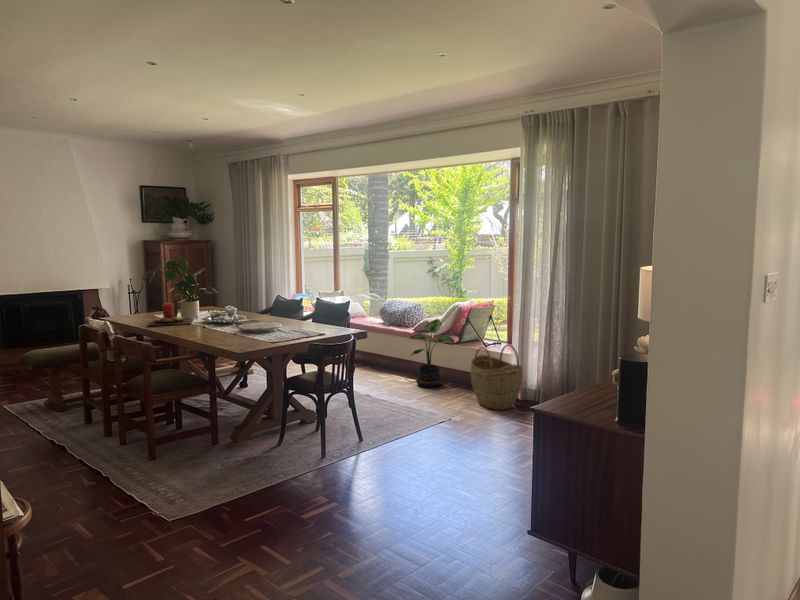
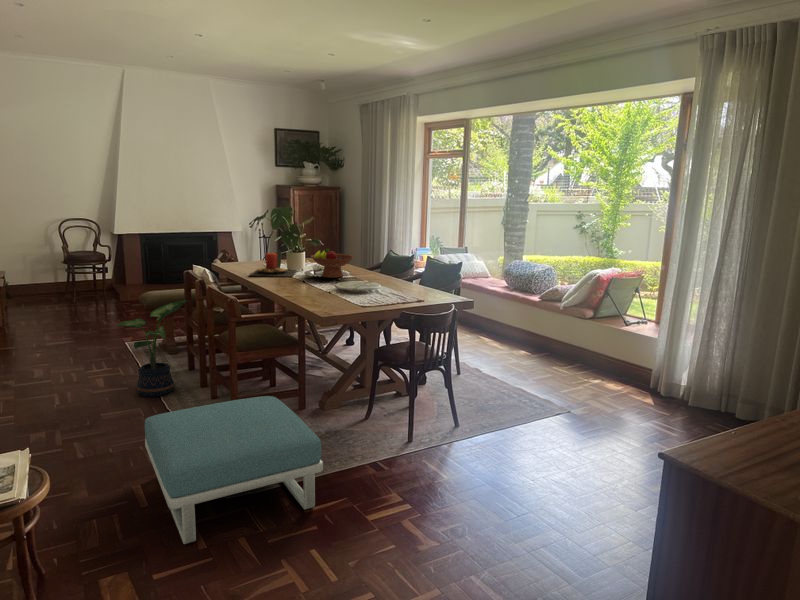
fruit bowl: none [209,296,250,322] -> present [311,249,354,278]
potted plant: present [410,319,454,387] -> present [116,300,189,397]
woven basket: present [471,344,522,410] -> none [602,328,669,407]
footstool: none [86,427,265,558] -> present [145,396,323,544]

